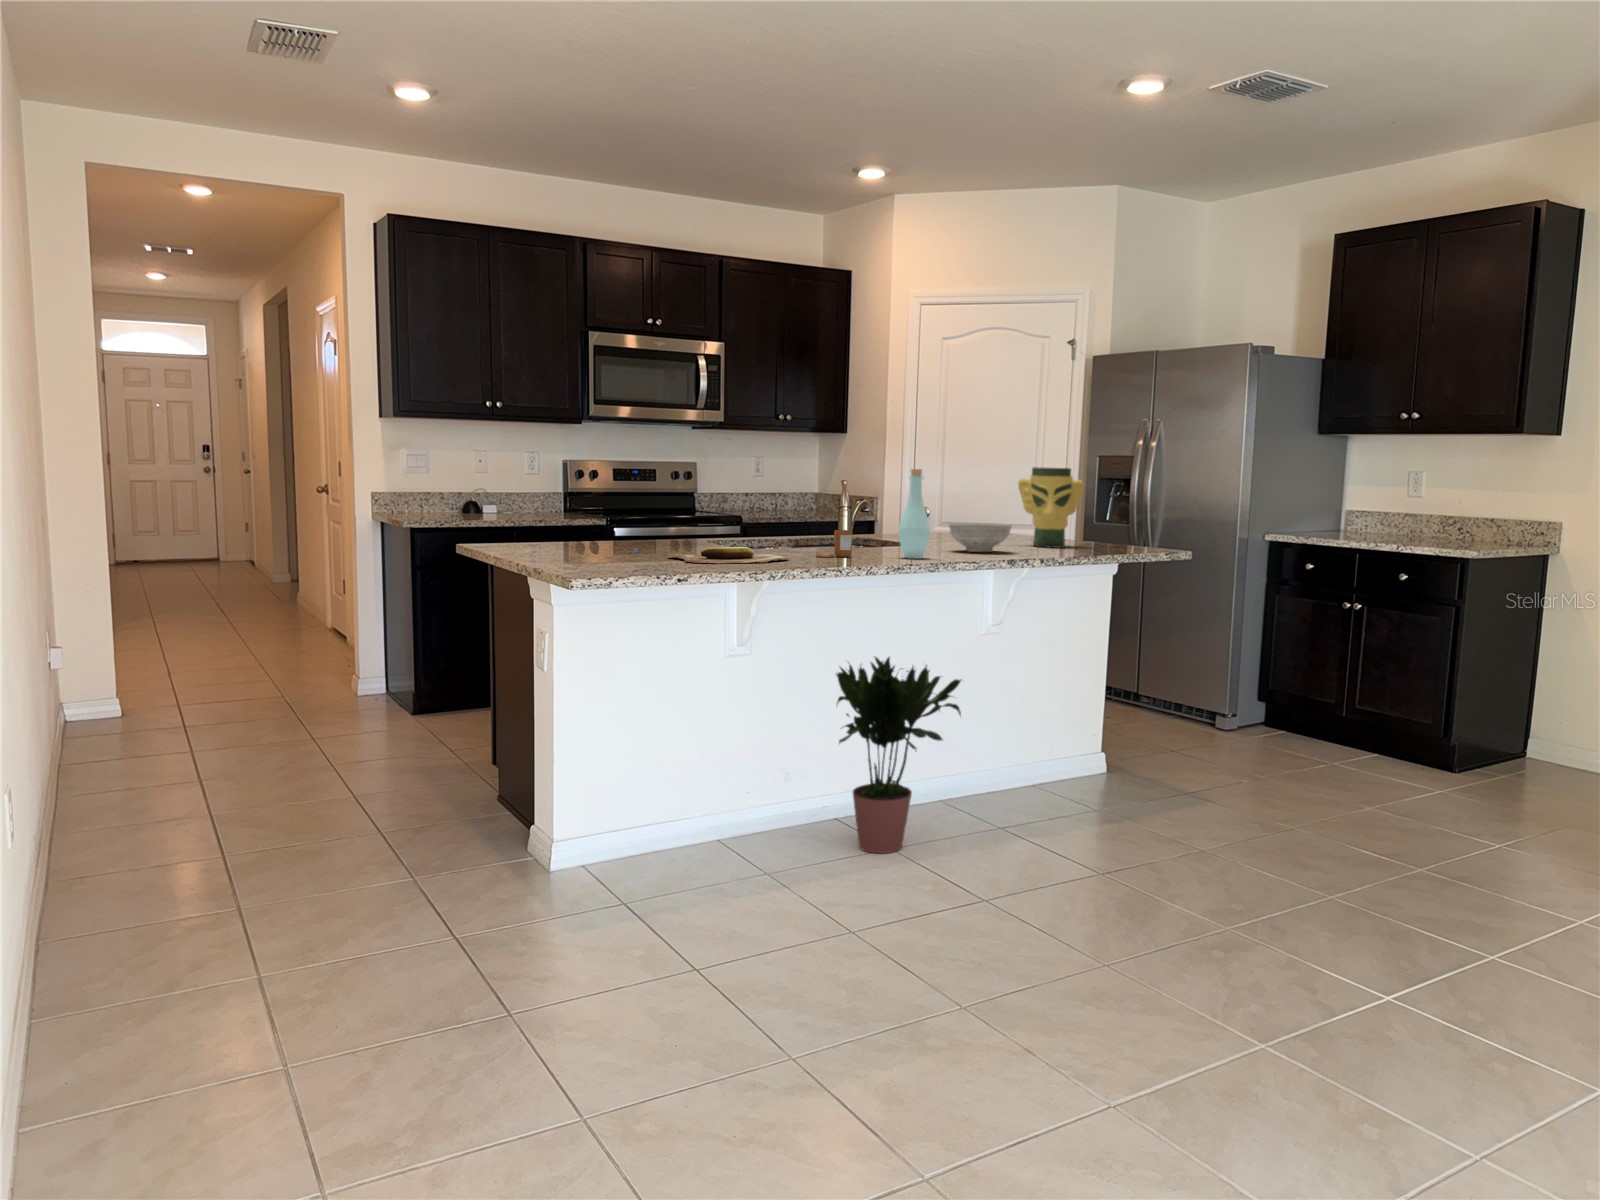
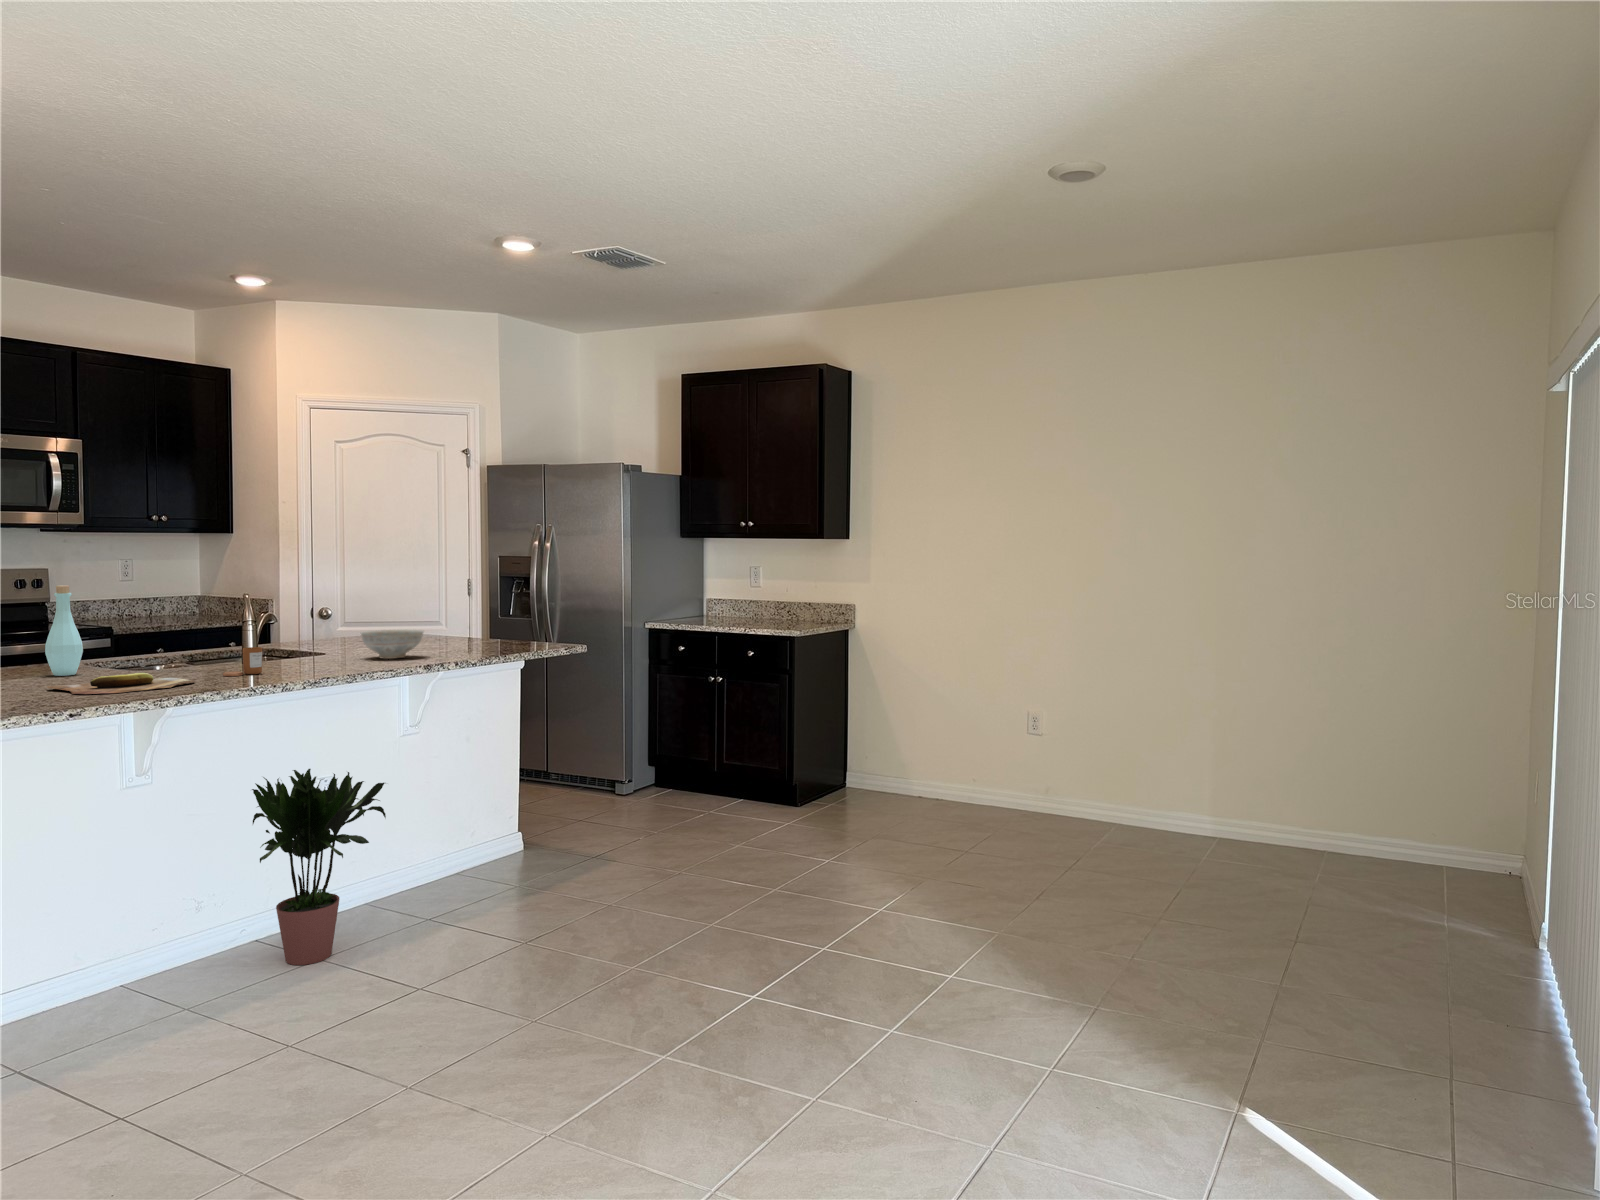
vase: present [1018,467,1084,548] -> none [425,574,487,648]
bottle: present [898,469,930,559] -> present [45,586,83,676]

